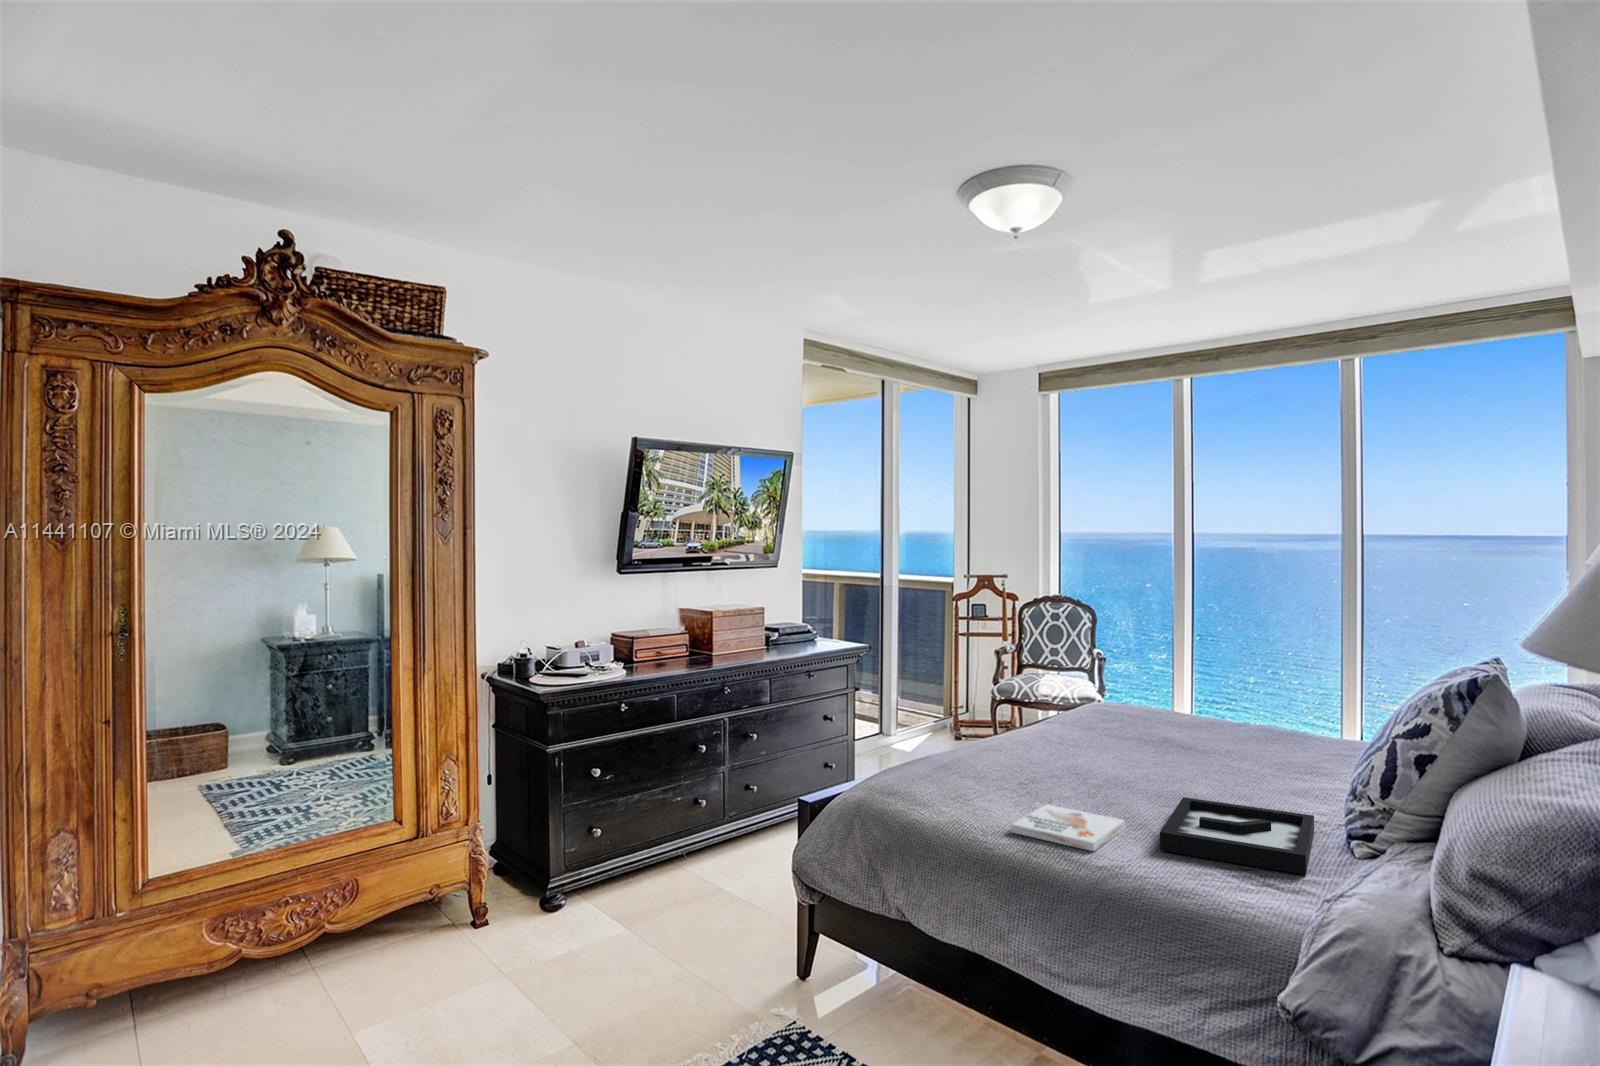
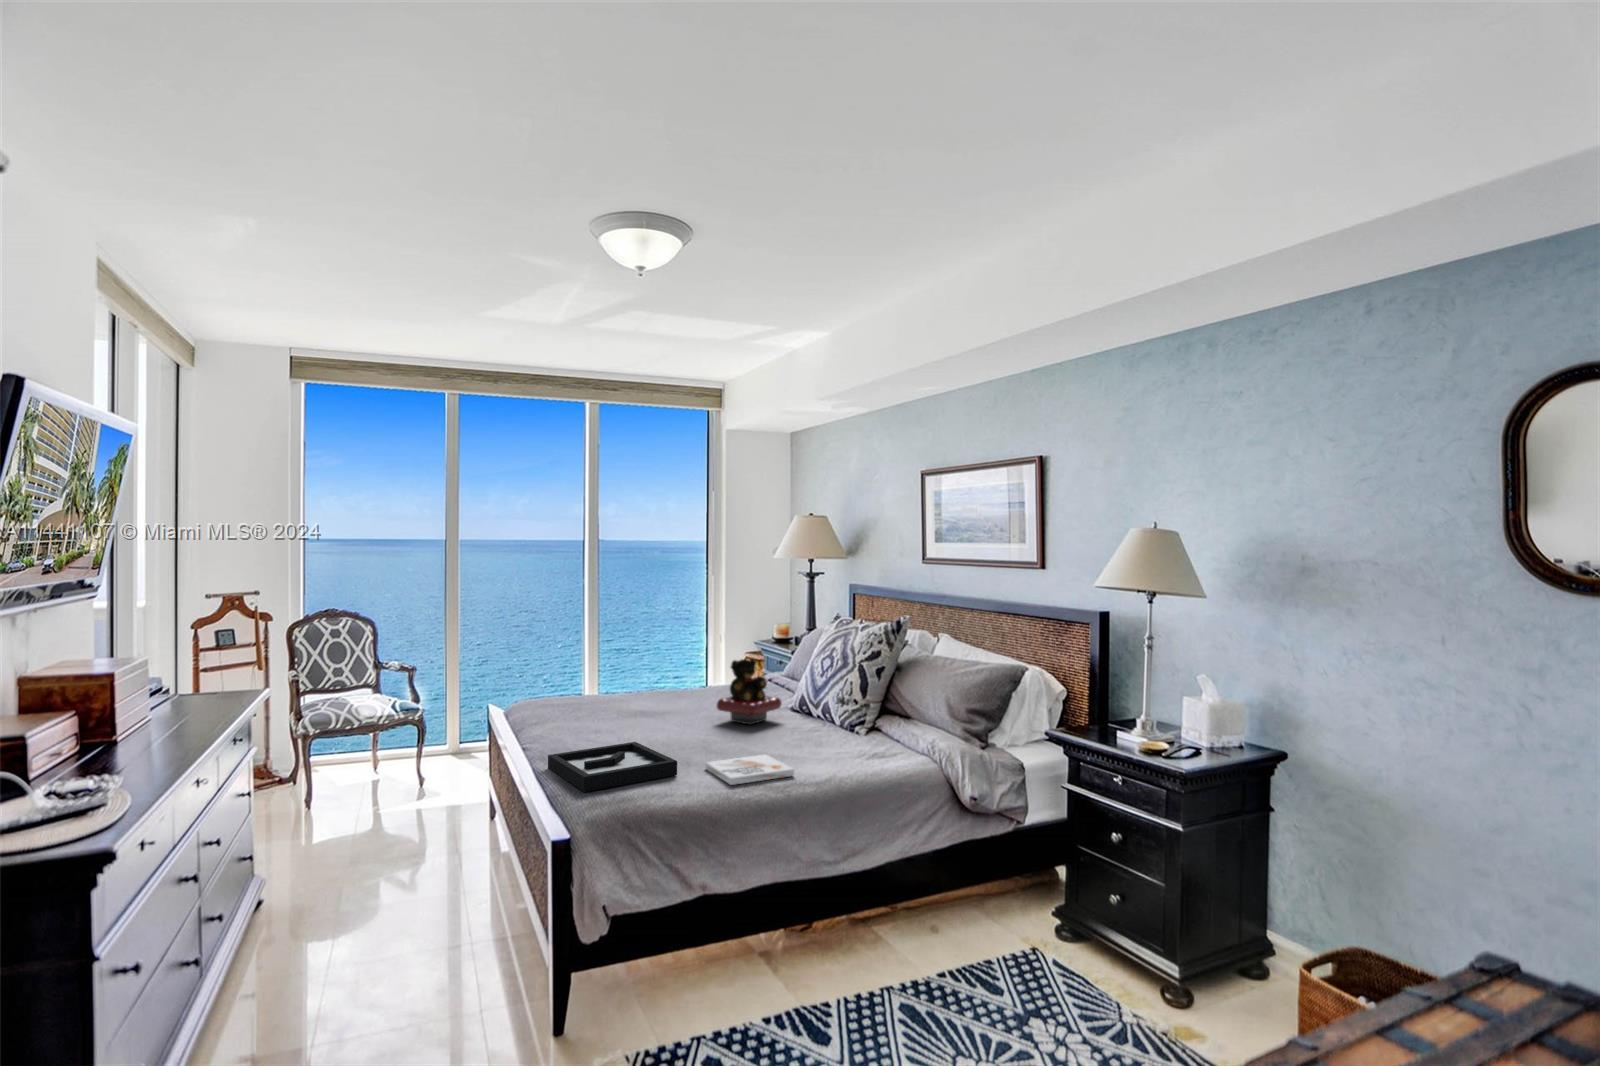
teddy bear: none [1212,699,1298,792] -> present [717,659,782,724]
decorative tray: present [1160,797,1314,875] -> present [548,742,677,792]

